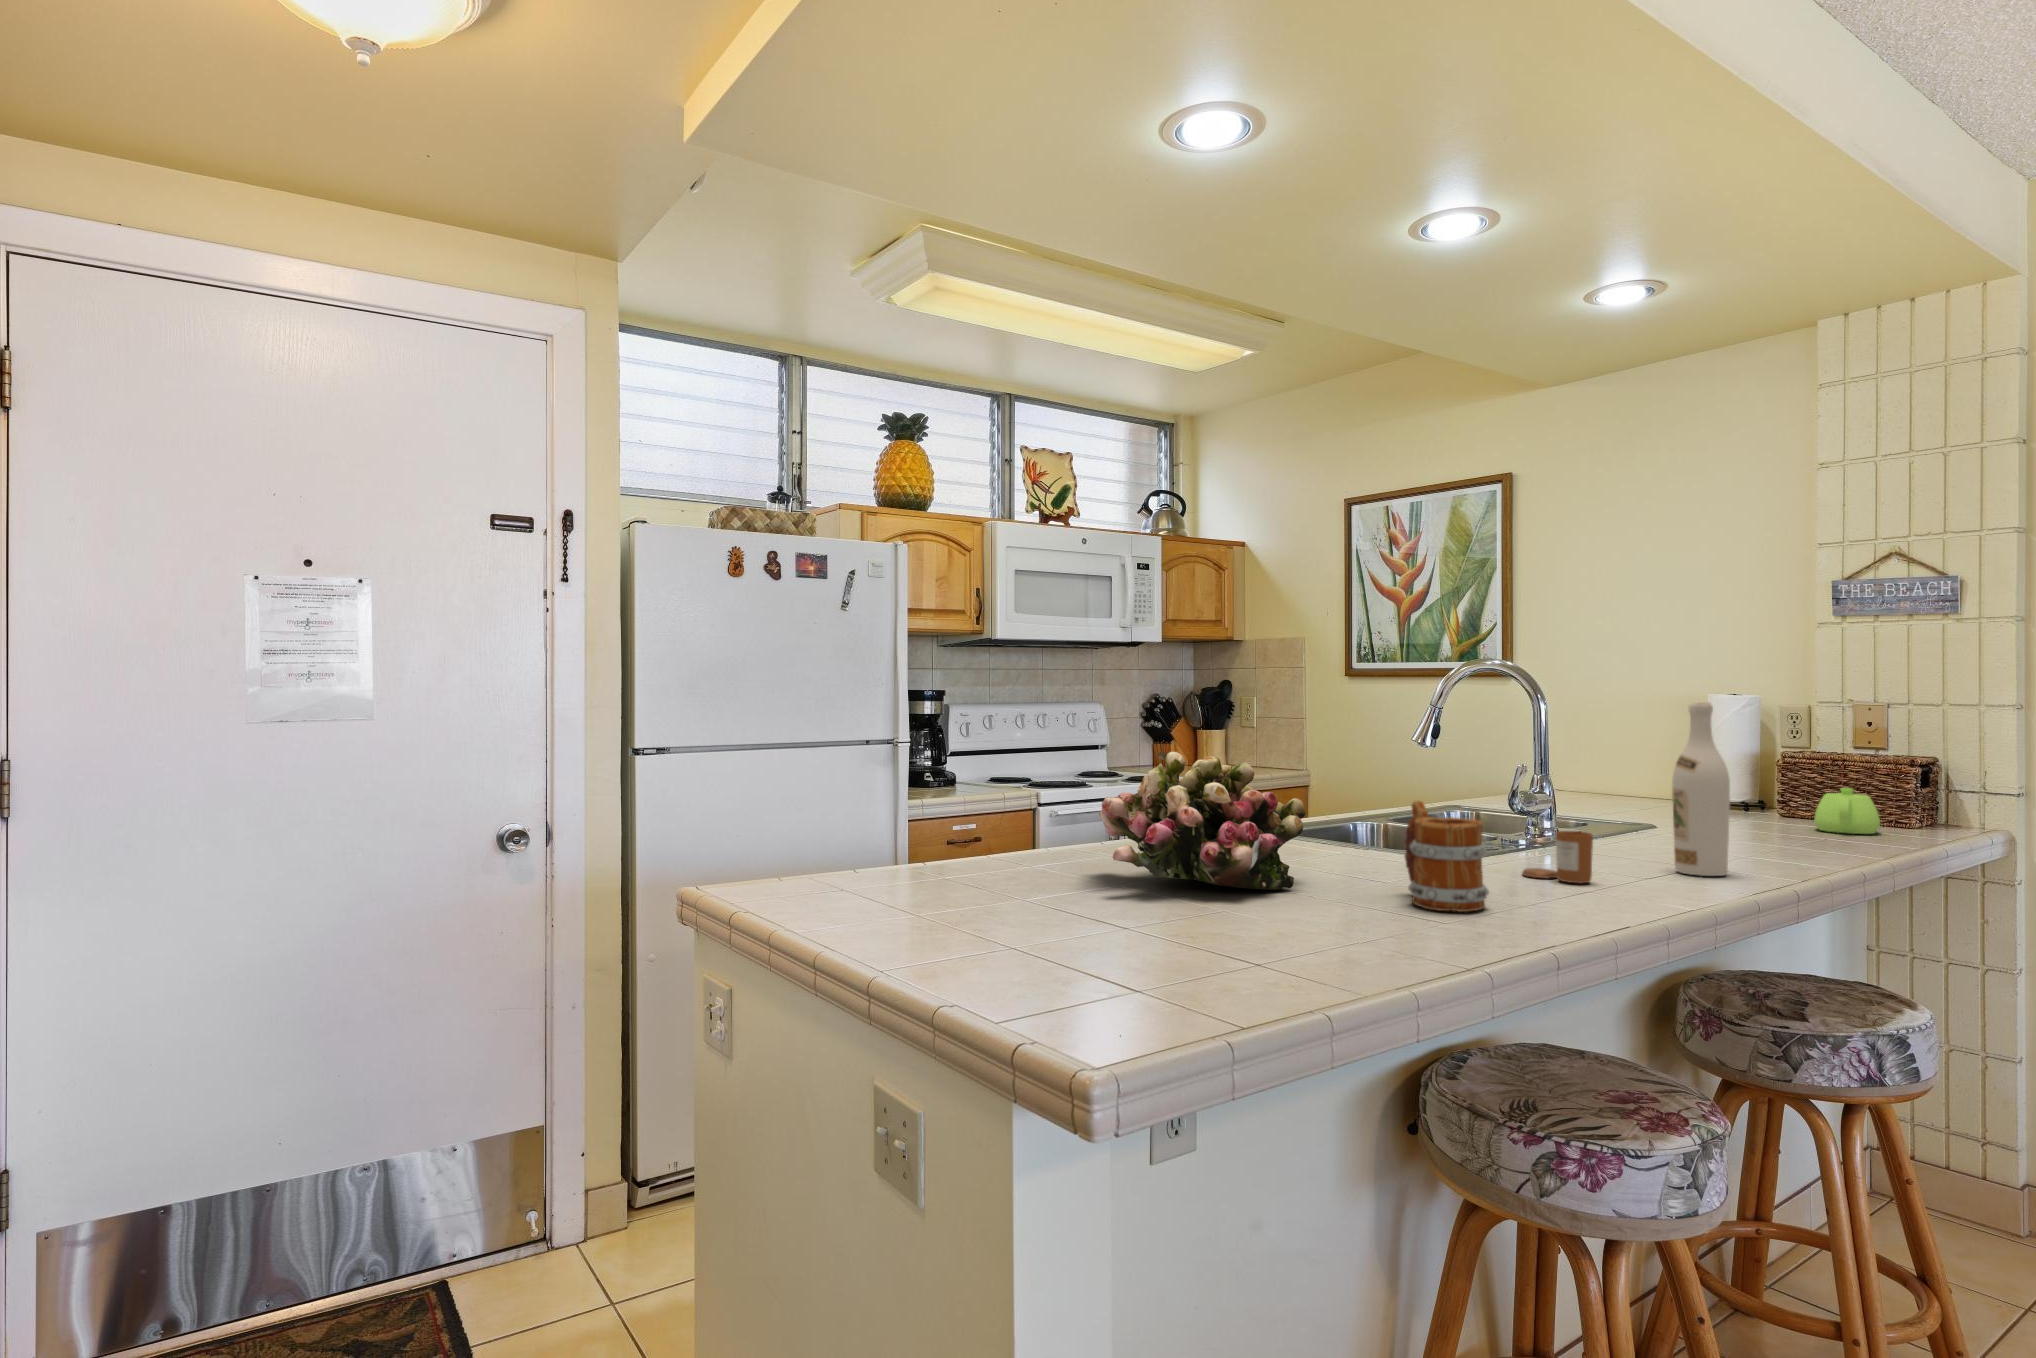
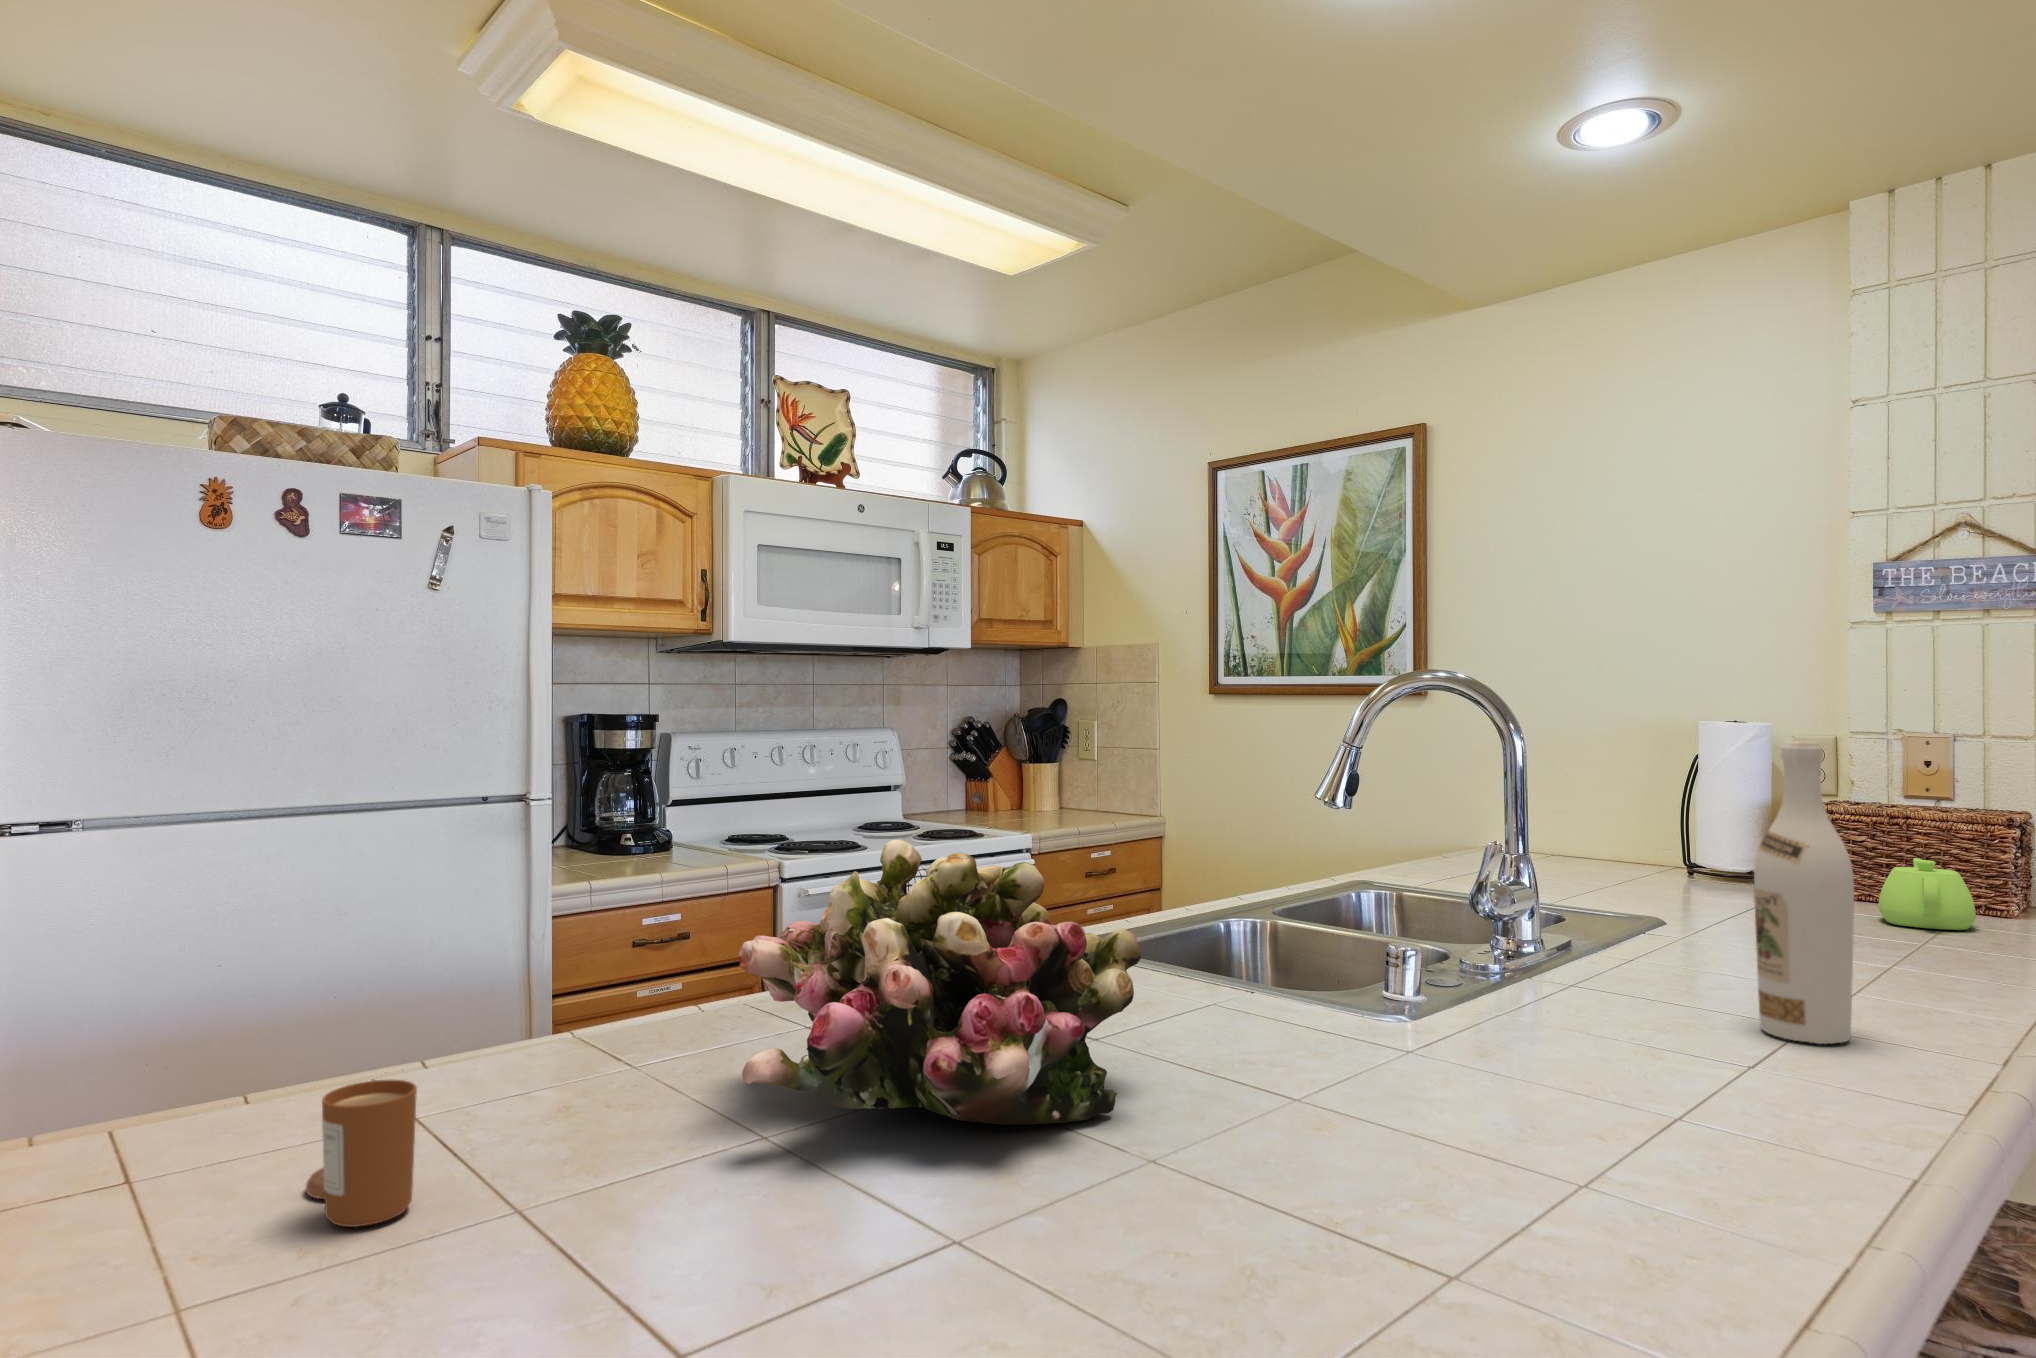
mug: present [1405,801,1489,912] -> none [1325,940,1498,1188]
candle: present [1522,831,1593,883] -> present [306,1080,417,1227]

